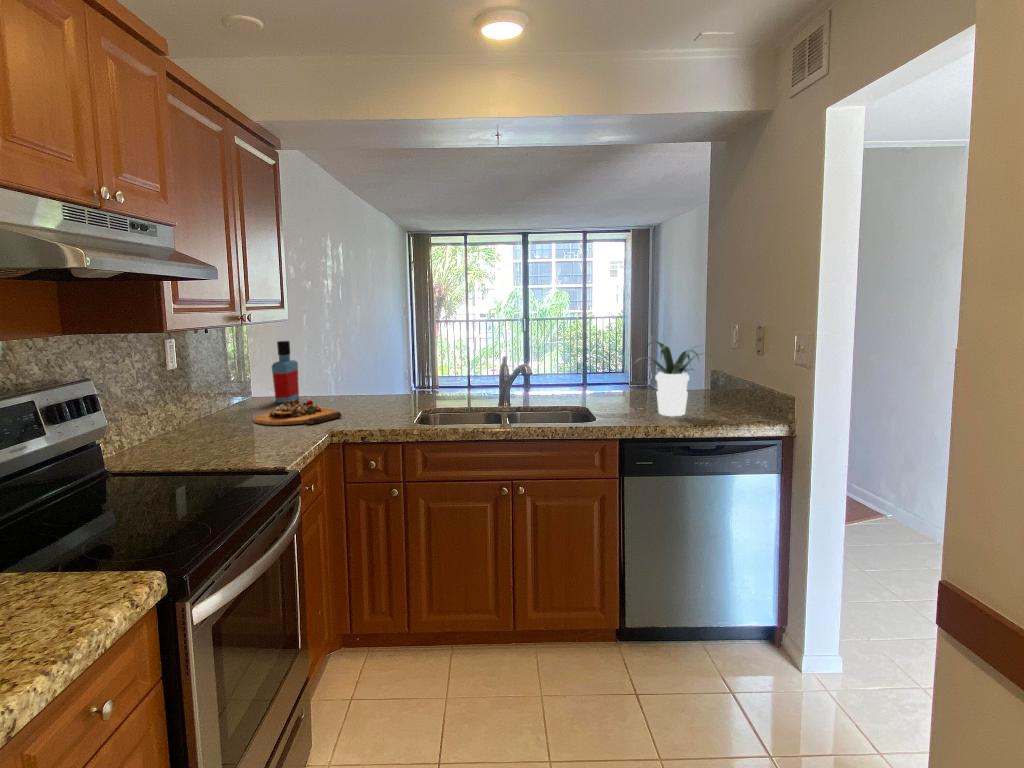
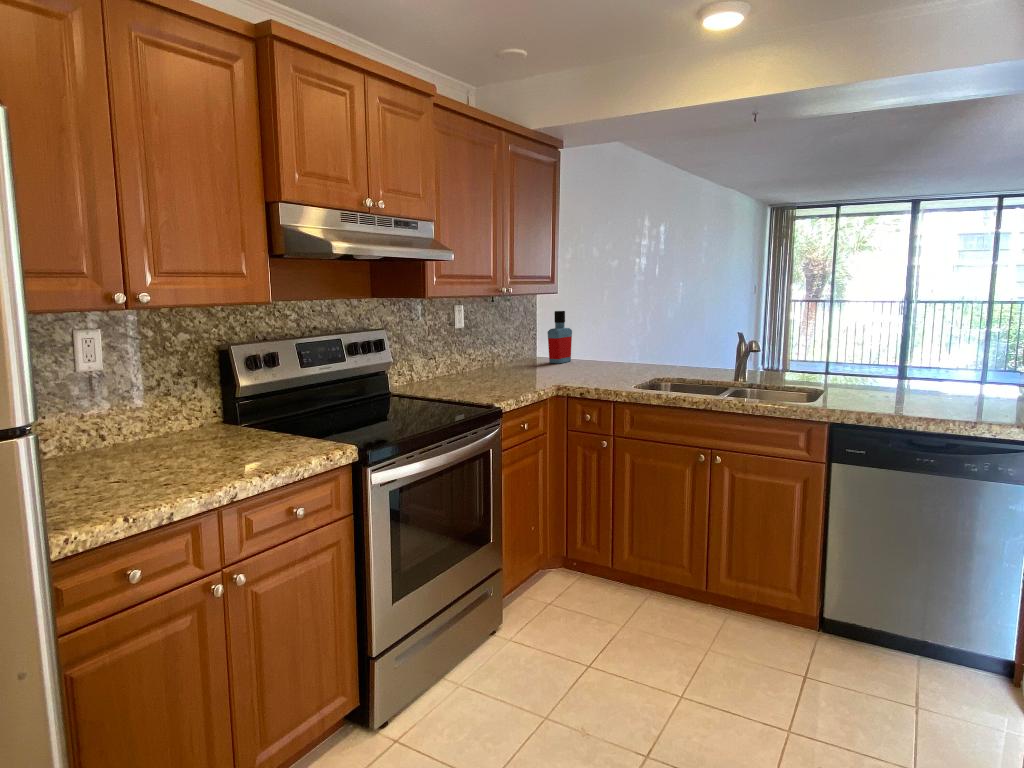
potted plant: present [635,341,702,416] -> none [862,322,986,409]
cutting board: present [254,399,342,425] -> none [515,359,582,380]

